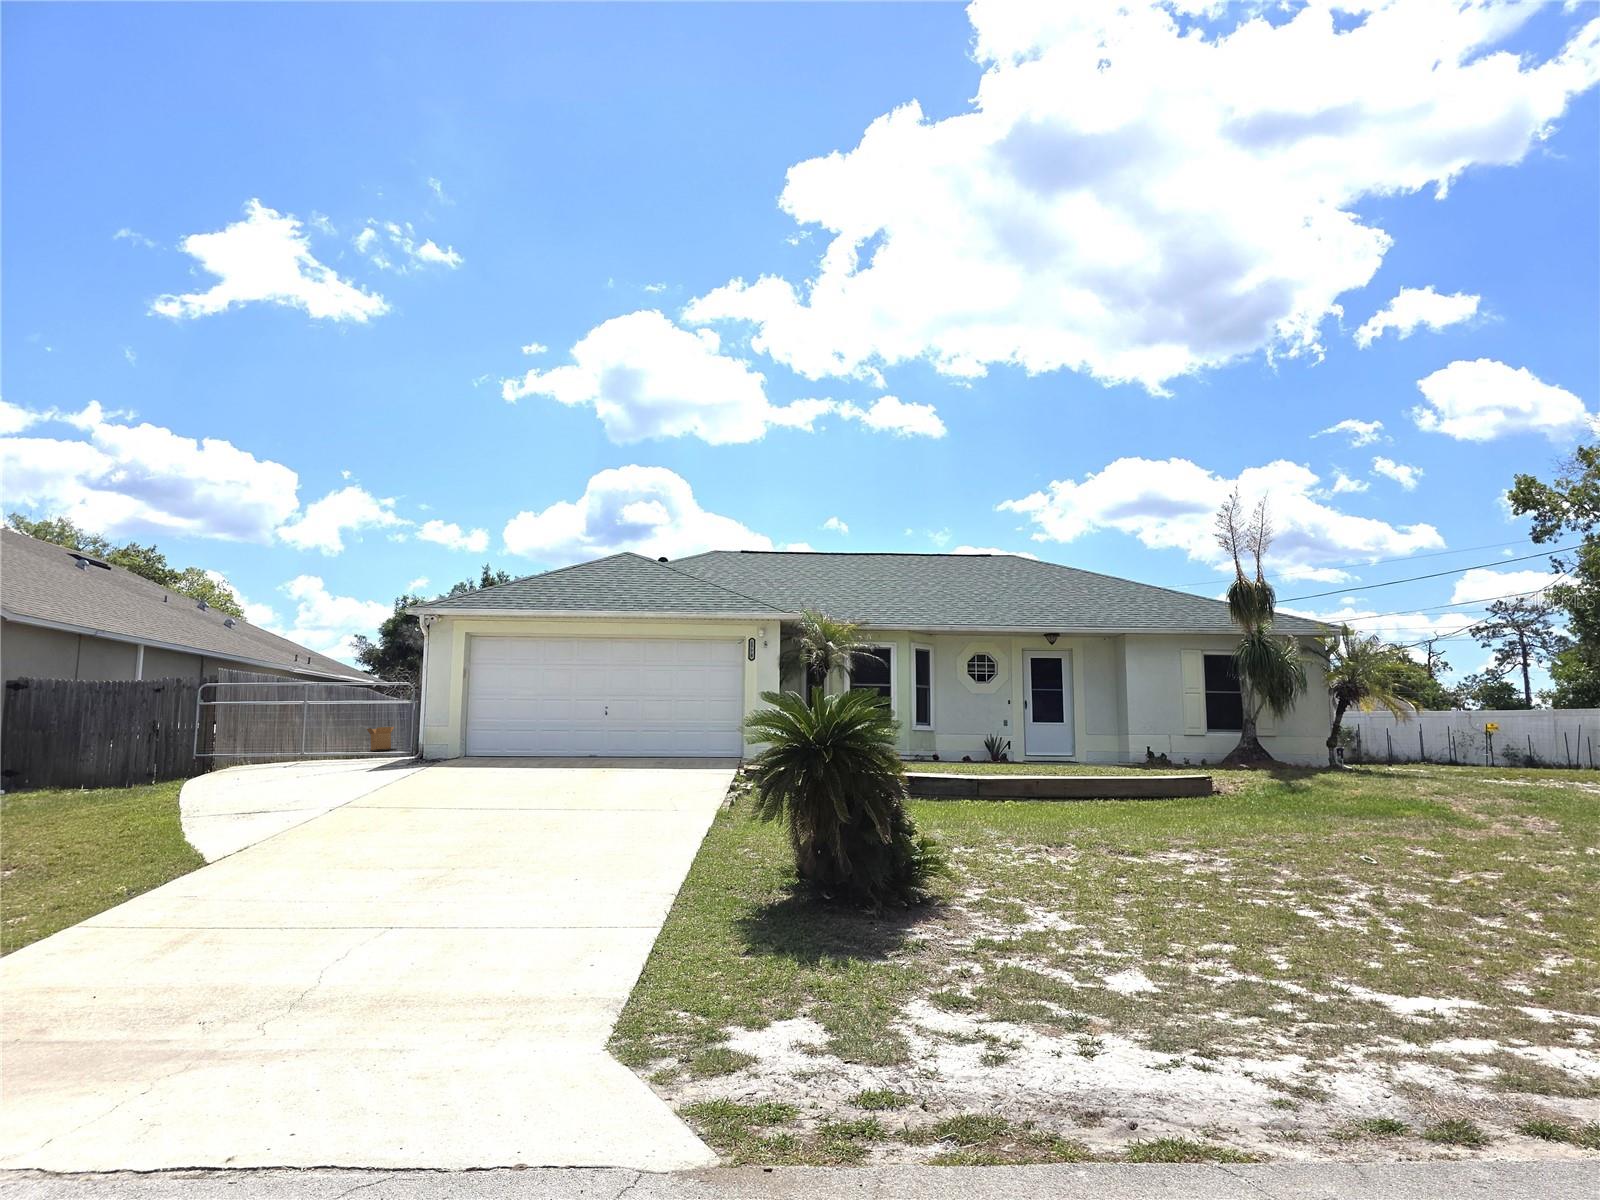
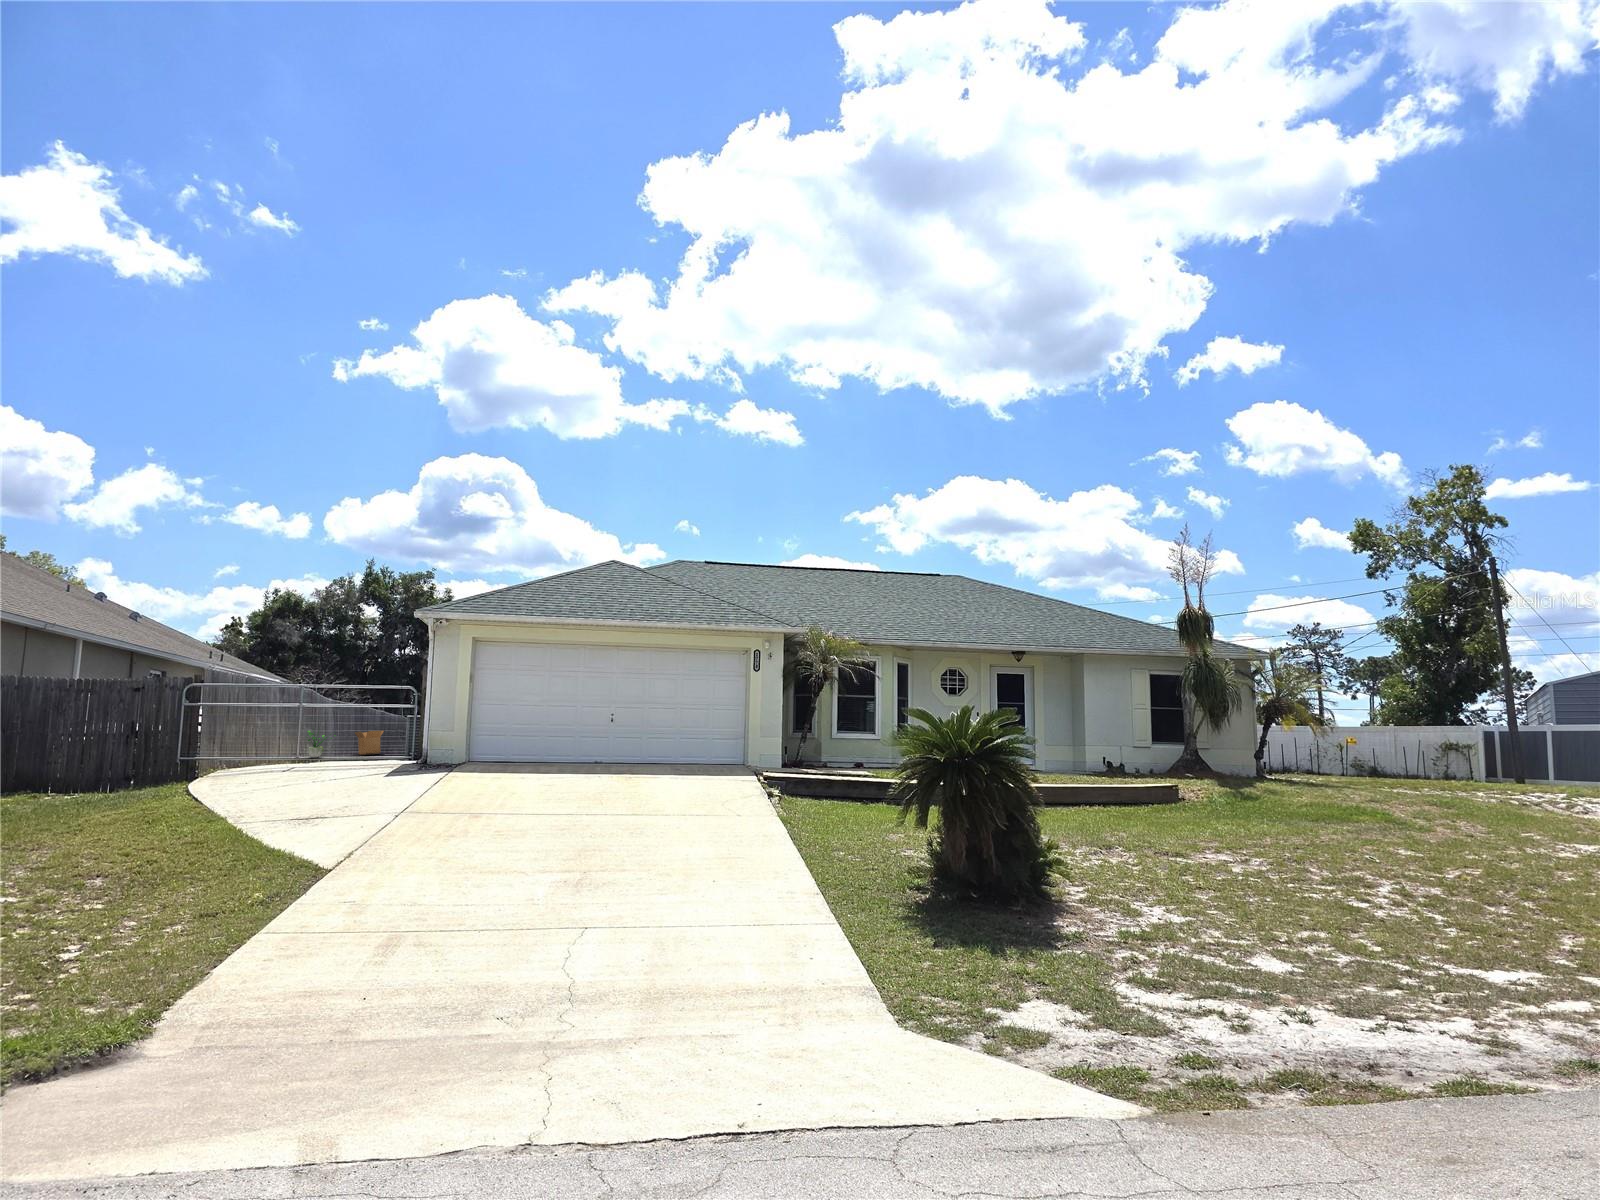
potted plant: none [315,721,350,754] -> present [307,731,335,758]

